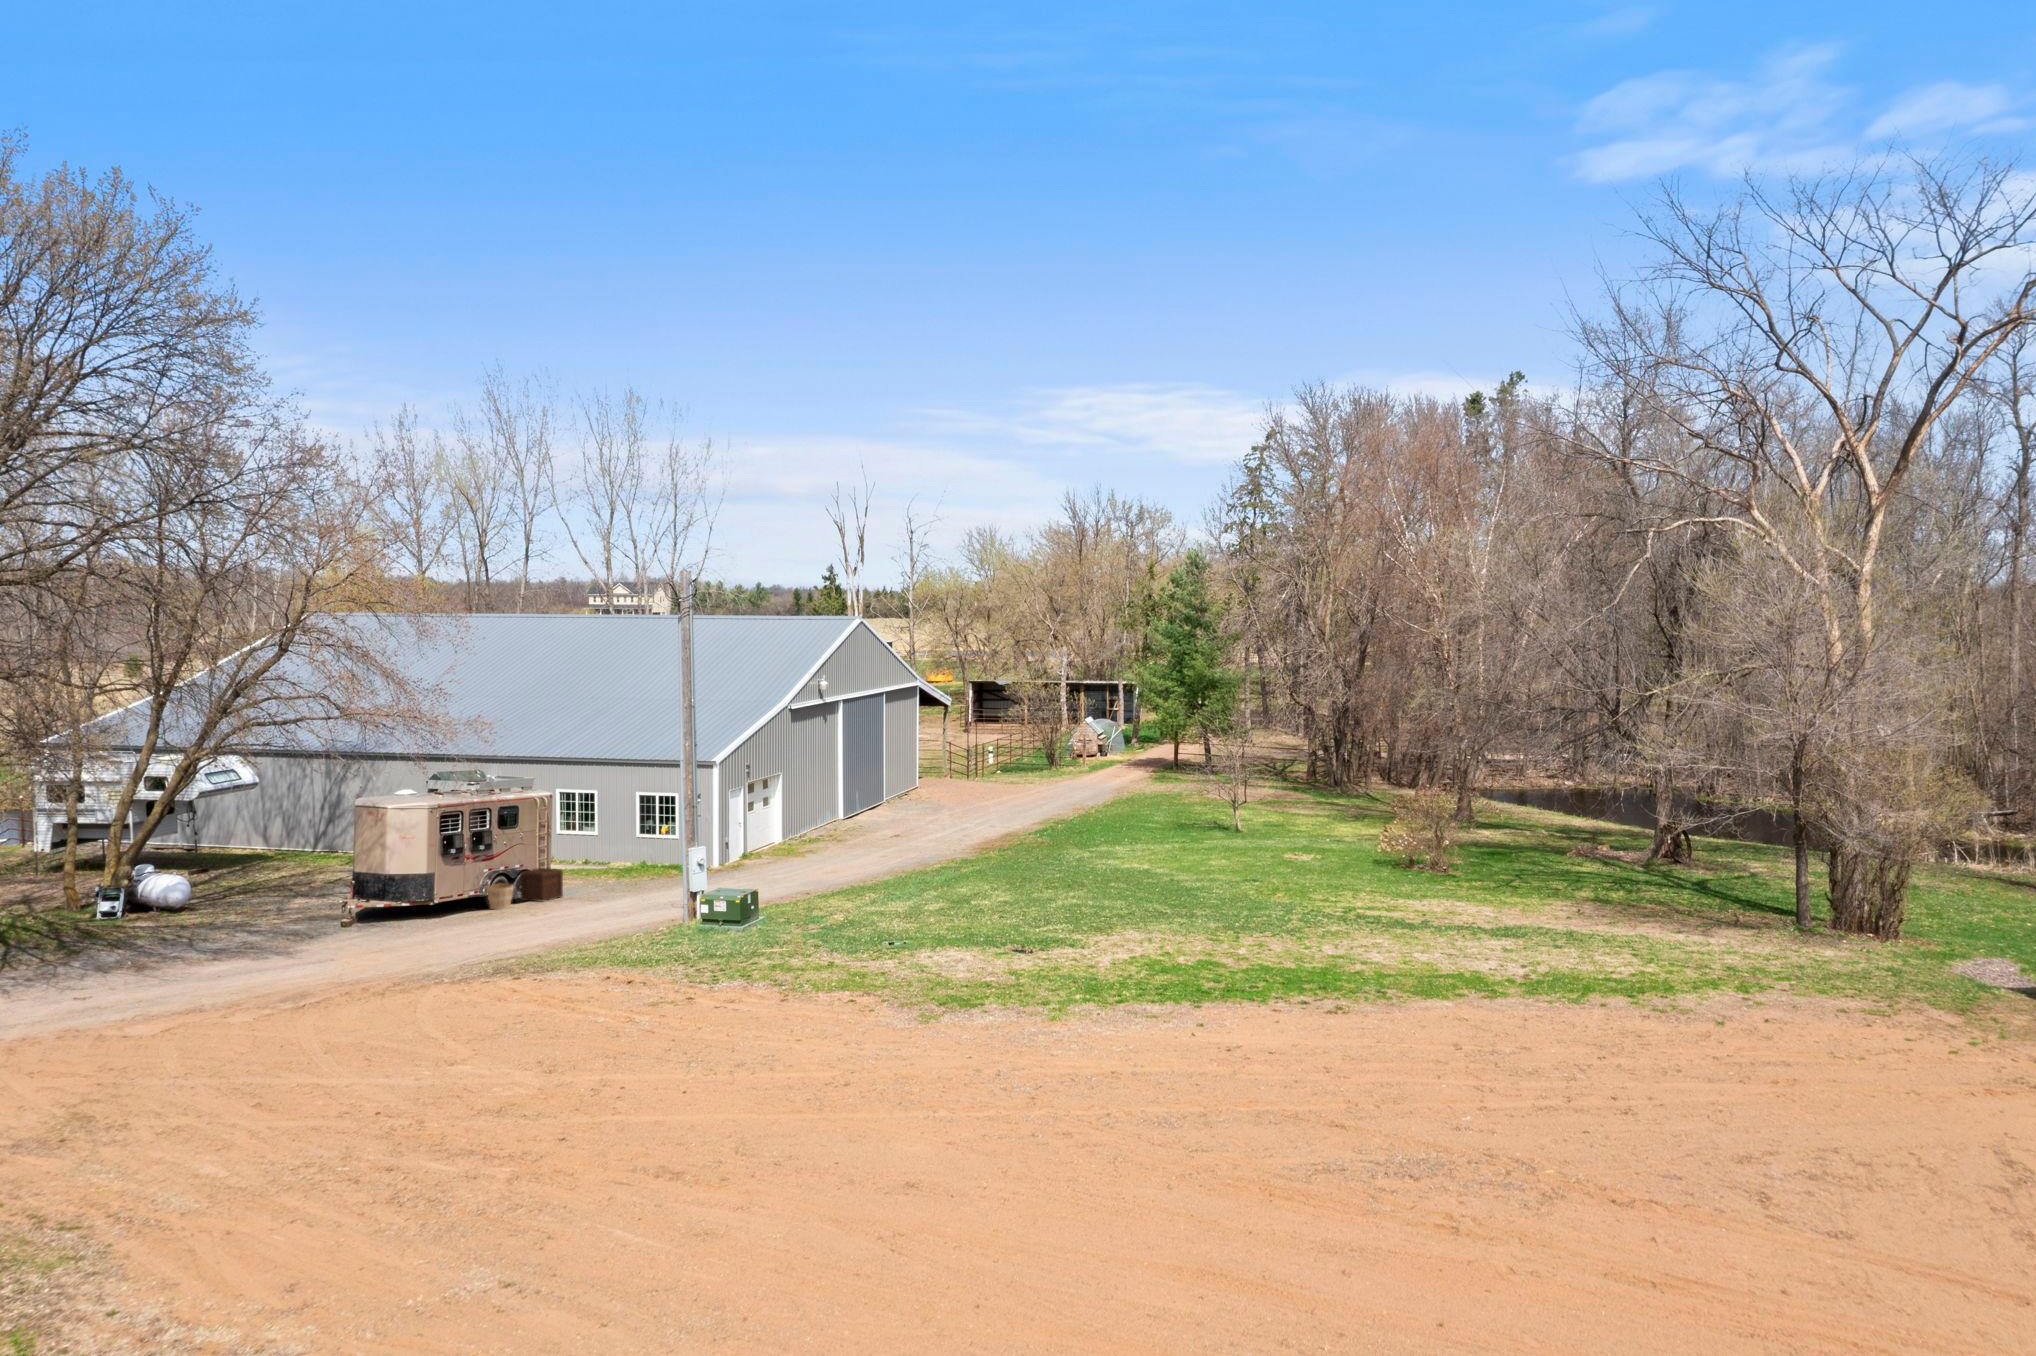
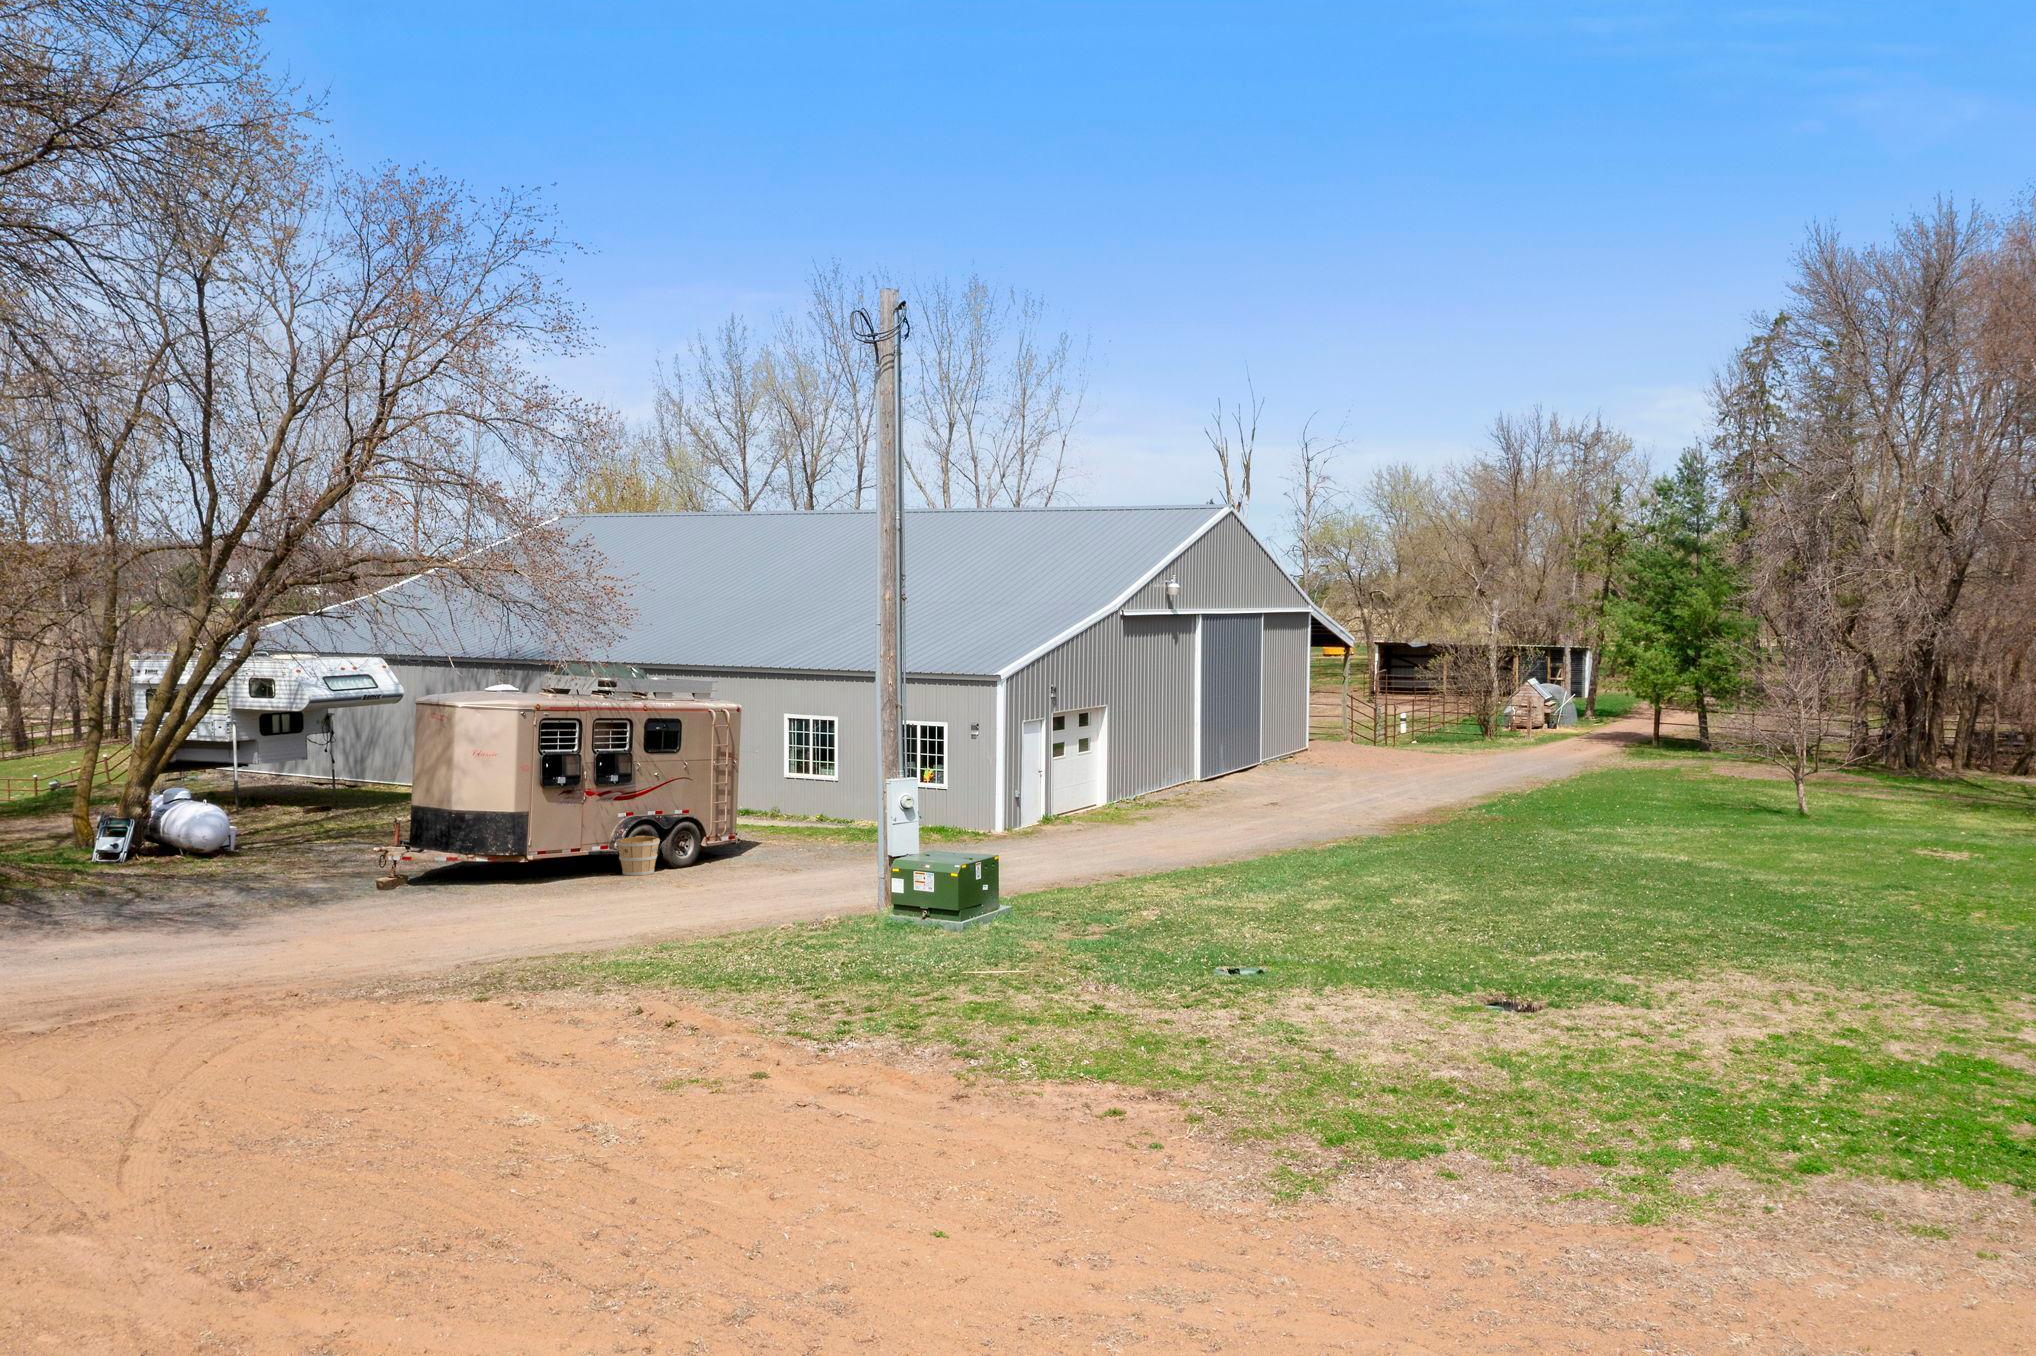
wooden crate: present [520,868,563,902] -> none [681,817,745,868]

